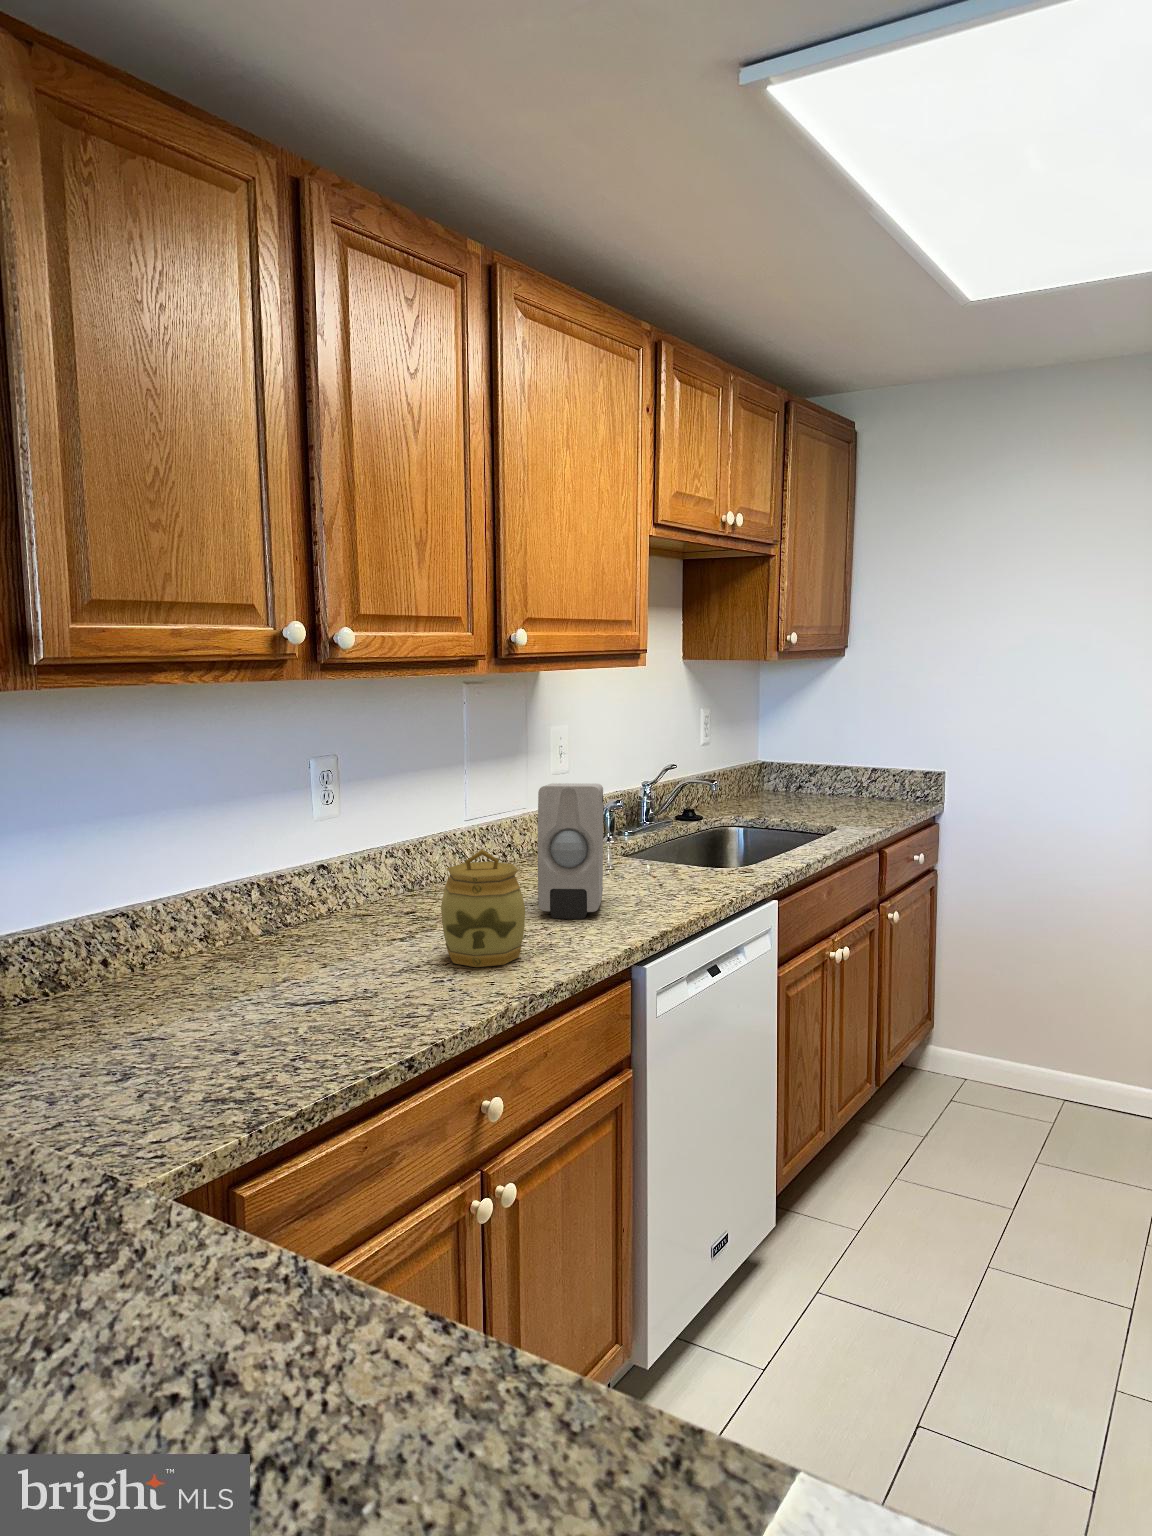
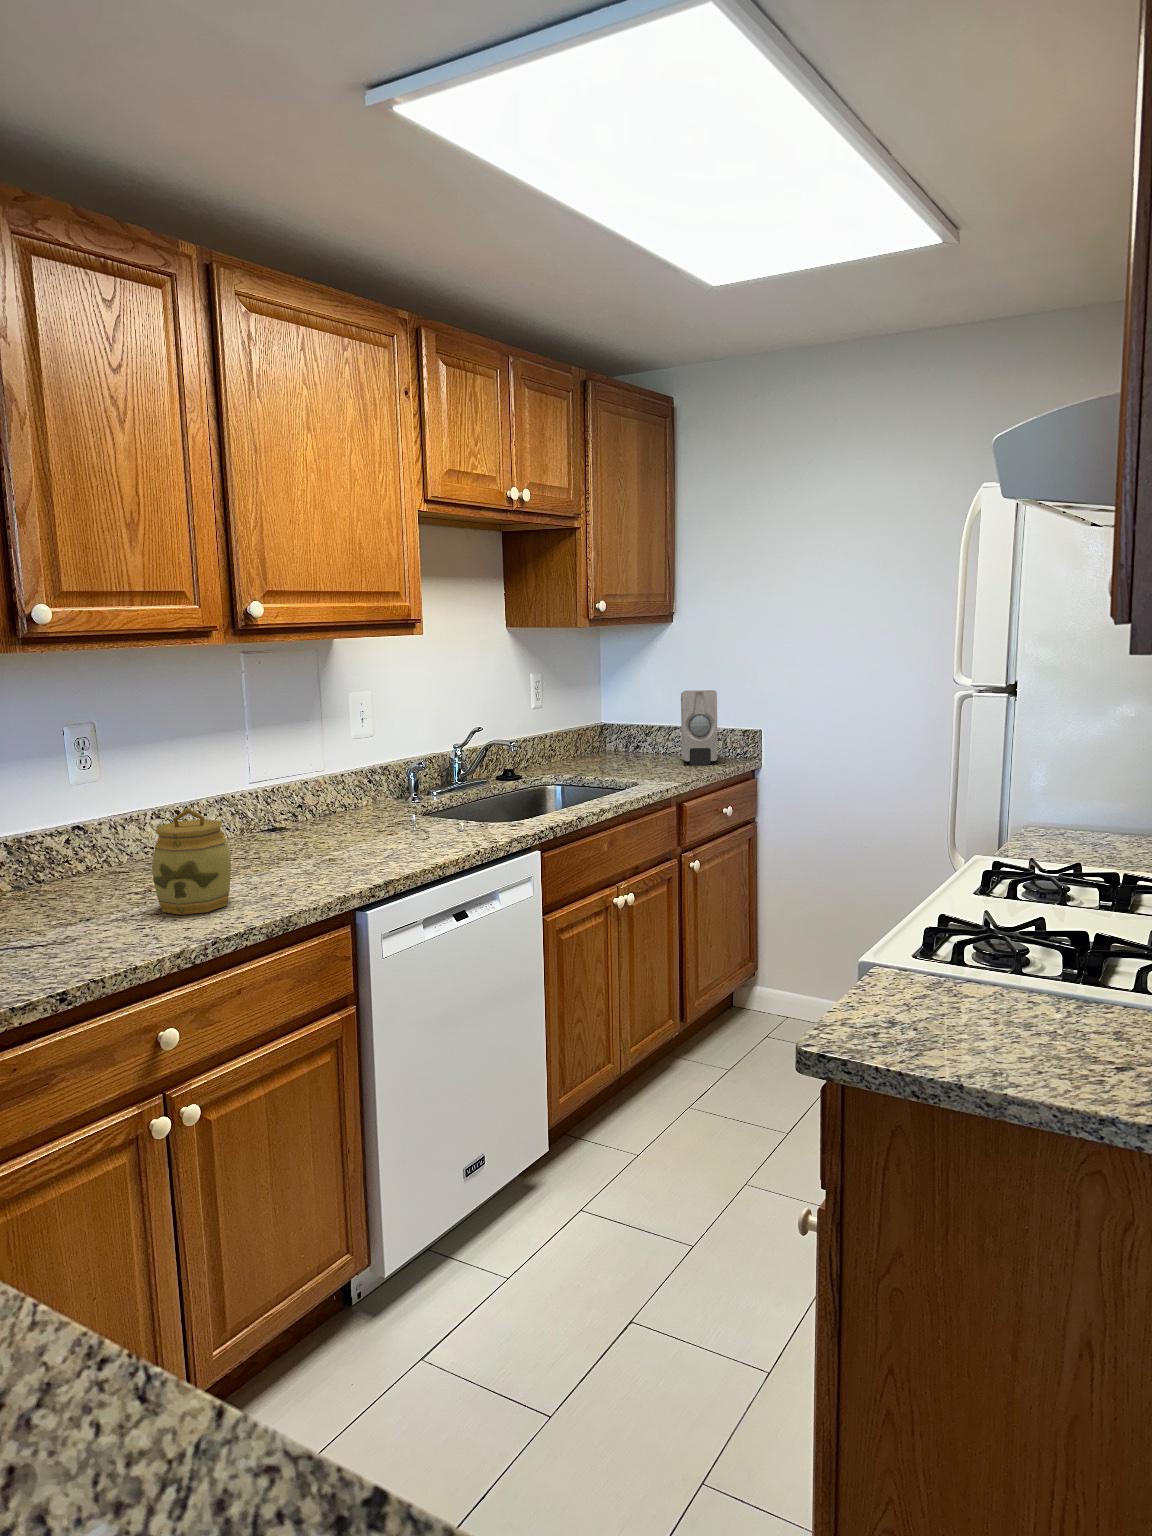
soap dispenser: present [538,783,603,919] -> present [681,690,717,765]

